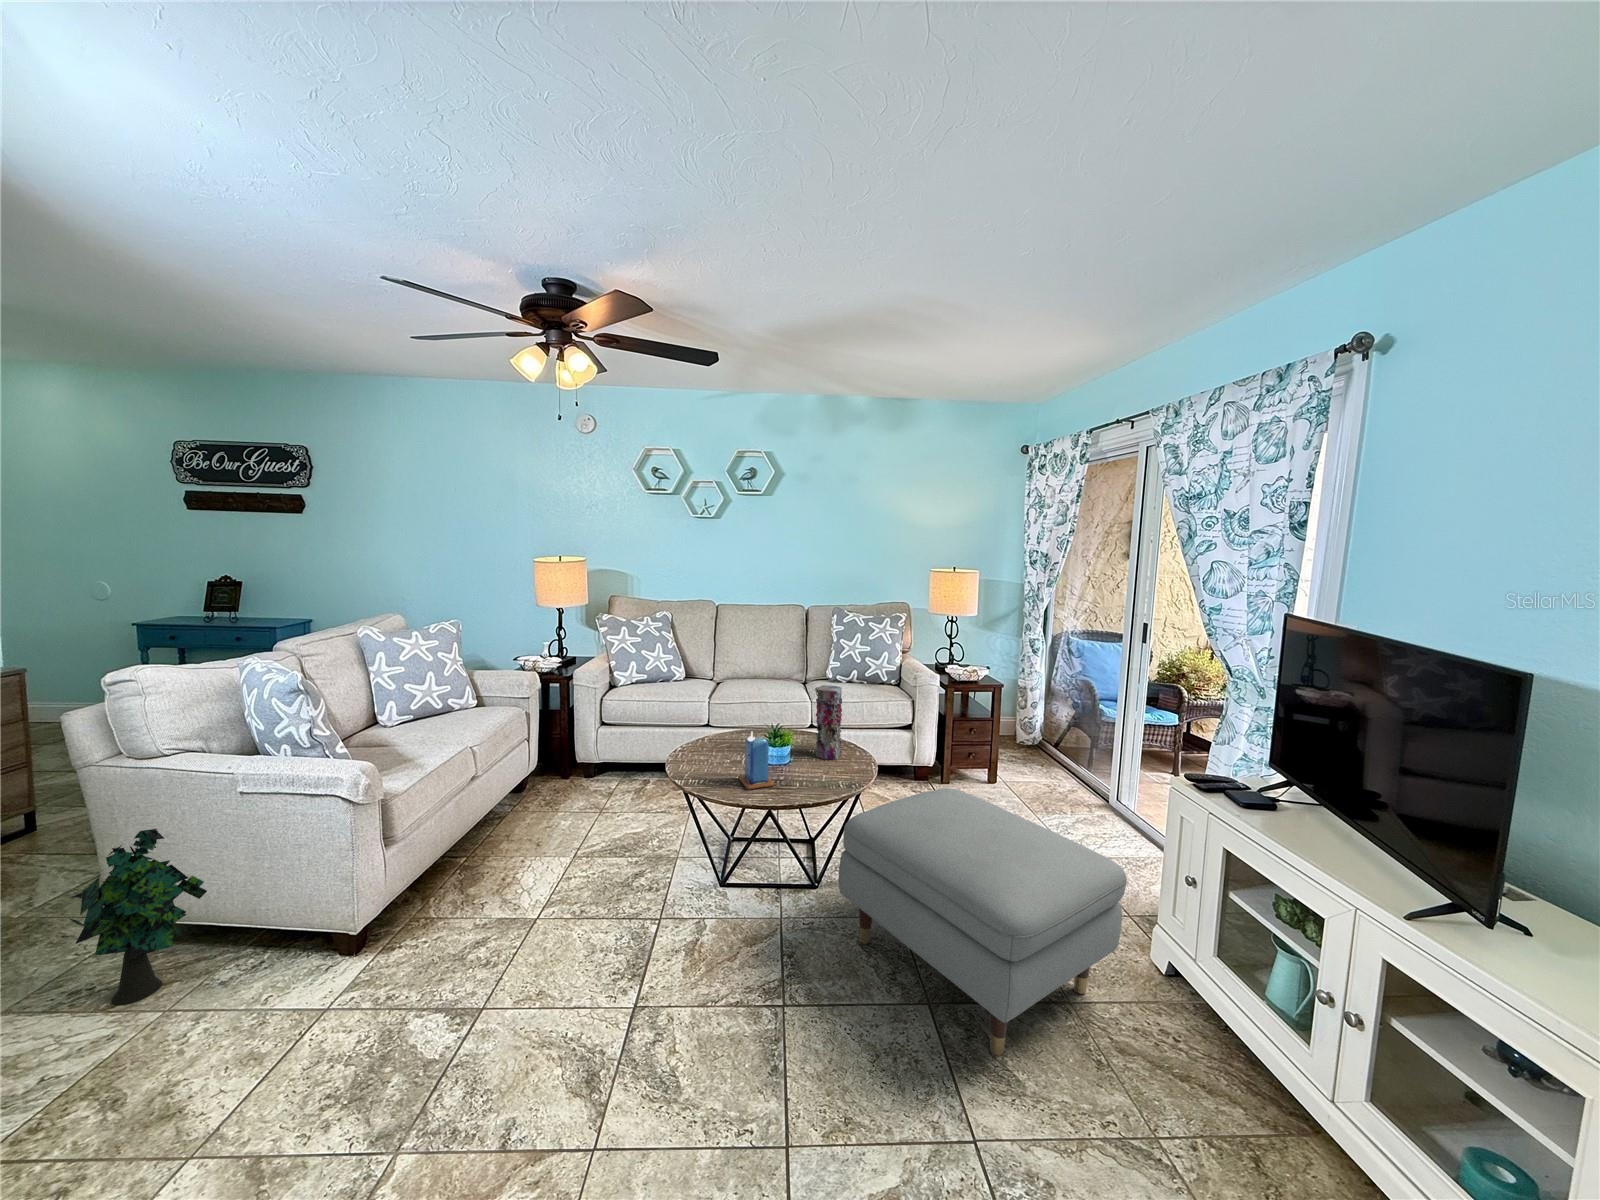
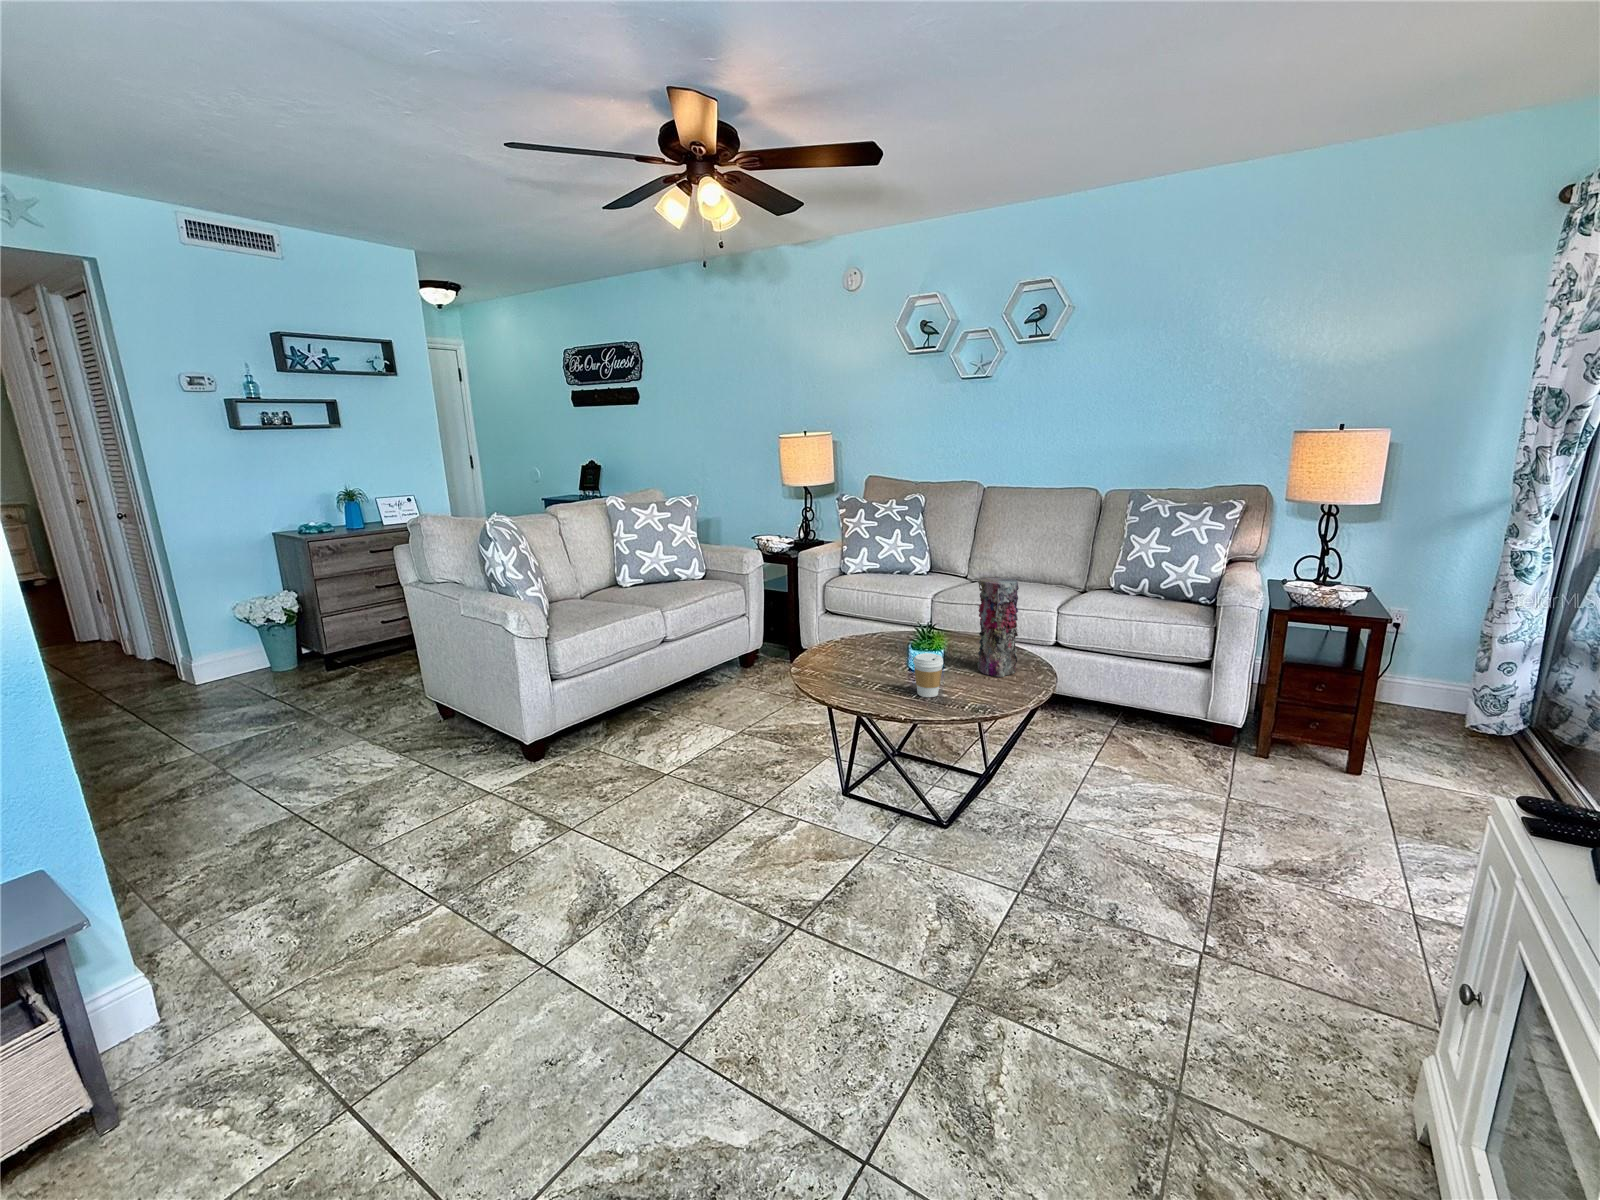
candle: present [738,732,774,790] -> none [847,621,886,690]
coffee cup: none [797,750,819,785] -> present [913,653,943,697]
ottoman: present [839,788,1127,1056] -> none [913,736,1312,1098]
decorative plant: present [69,829,207,1005] -> none [375,635,451,755]

